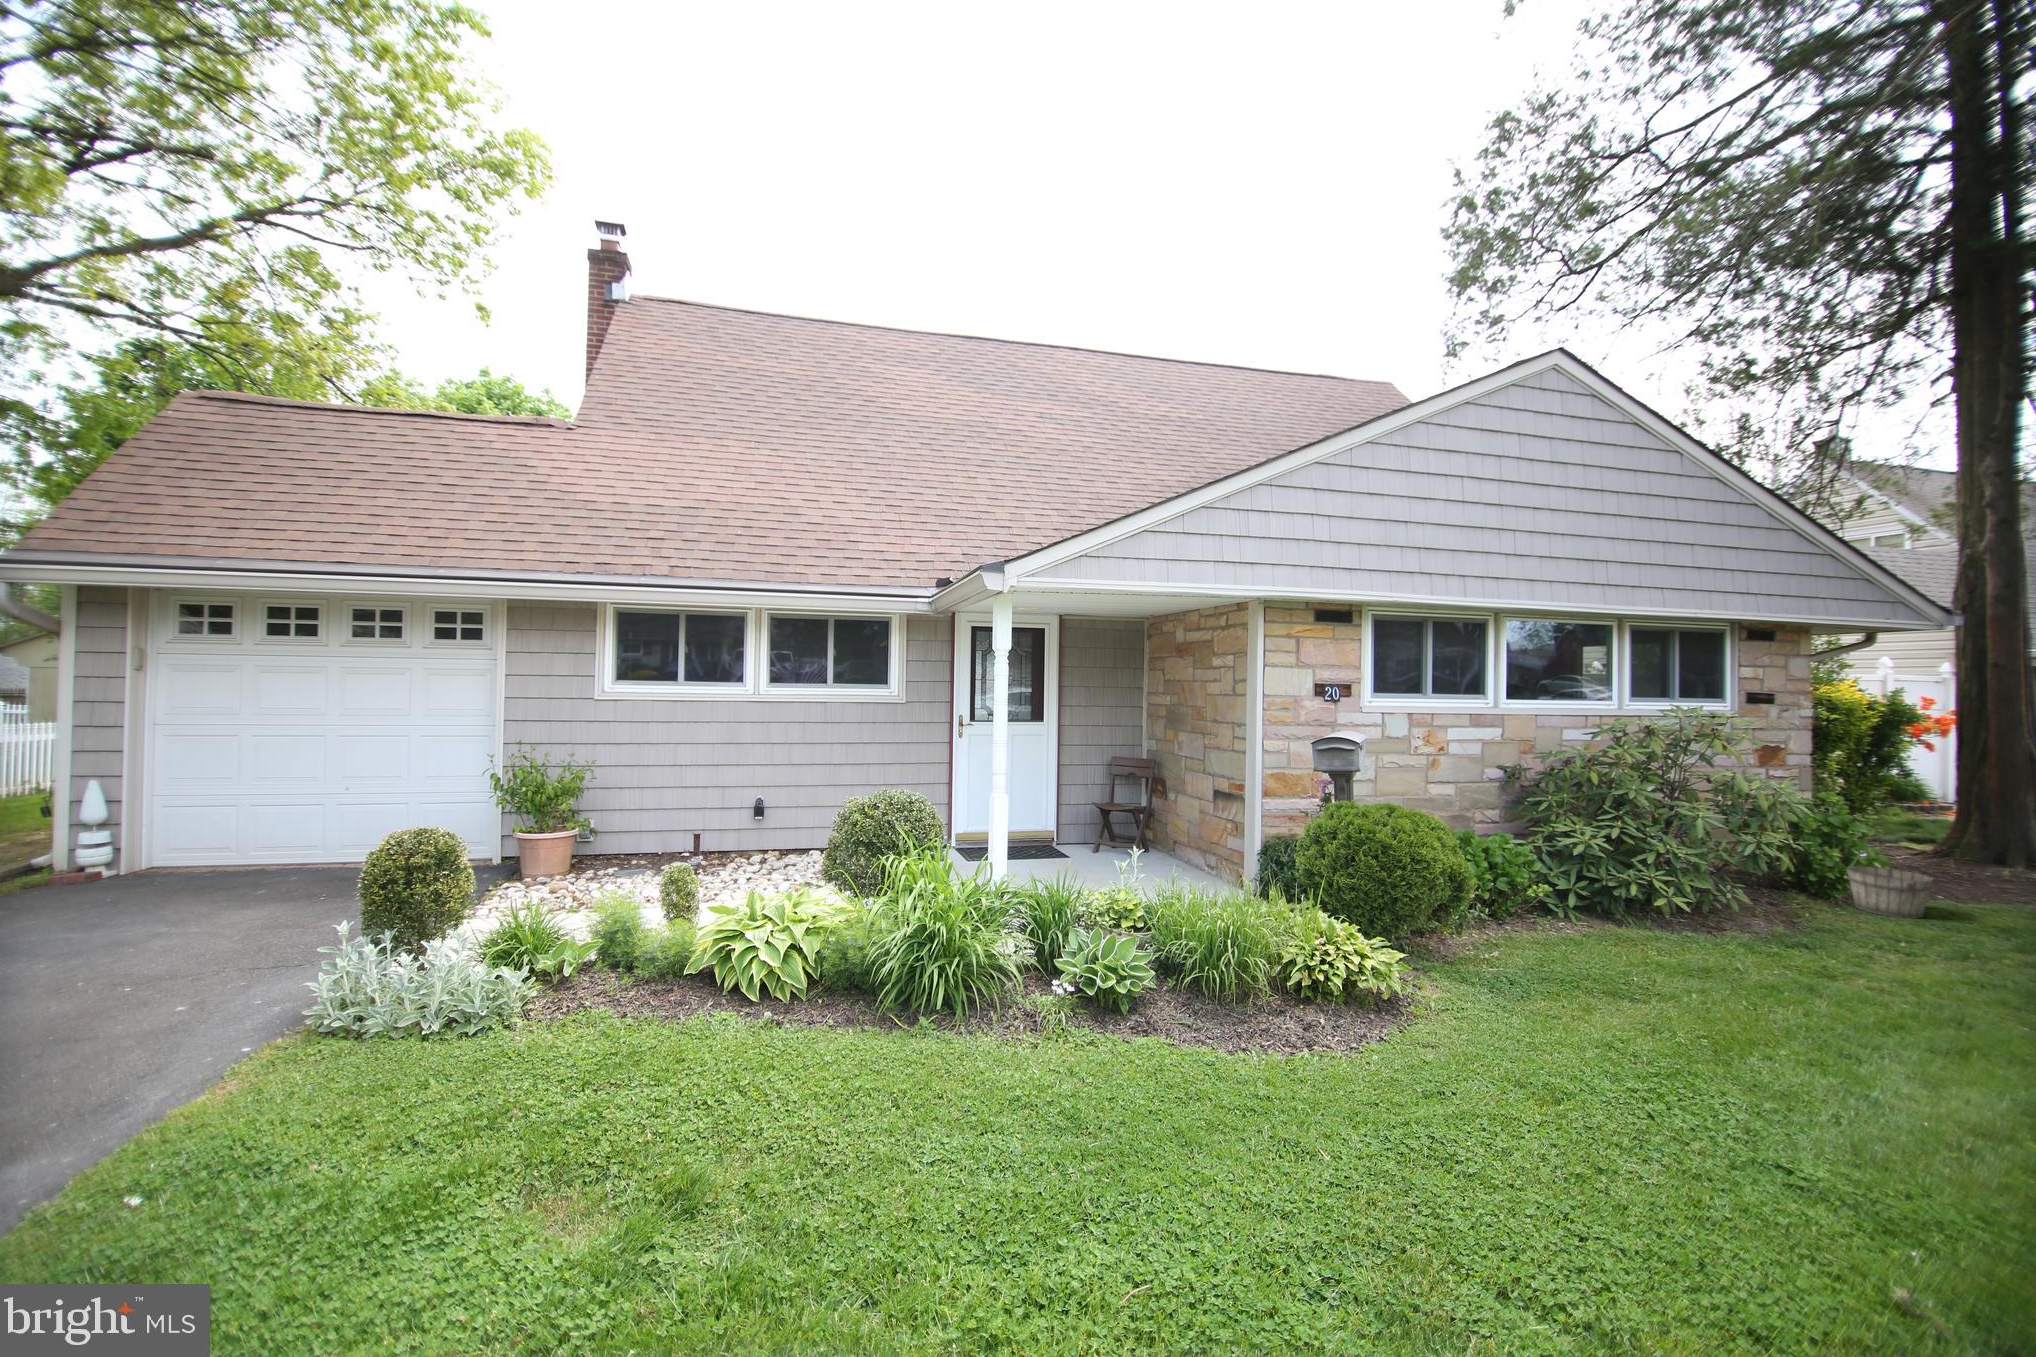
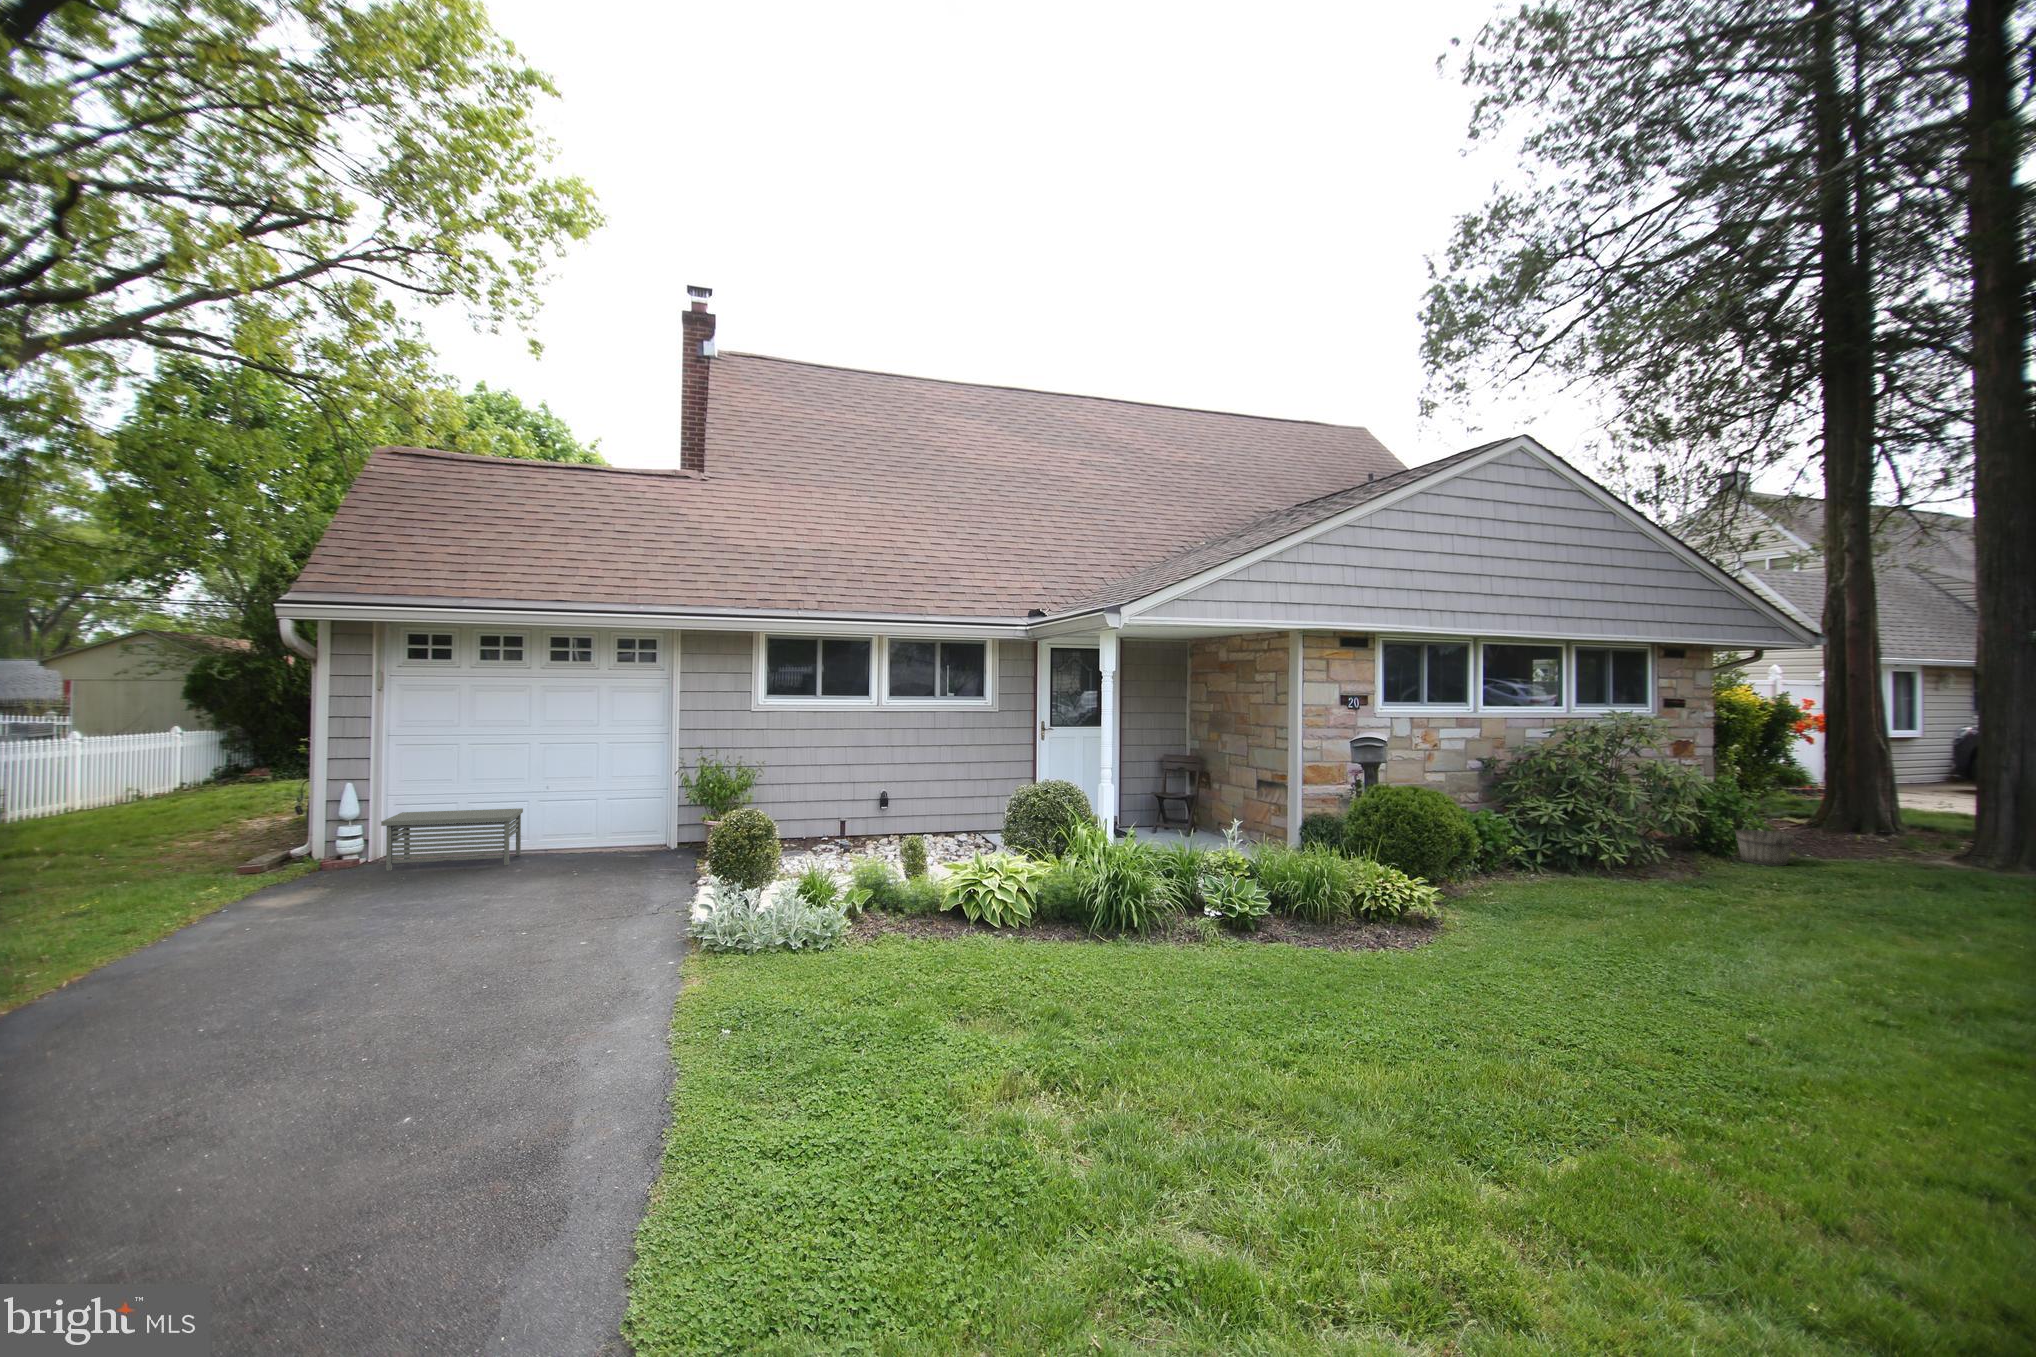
storage bench: none [114,811,314,885] -> present [381,808,523,871]

